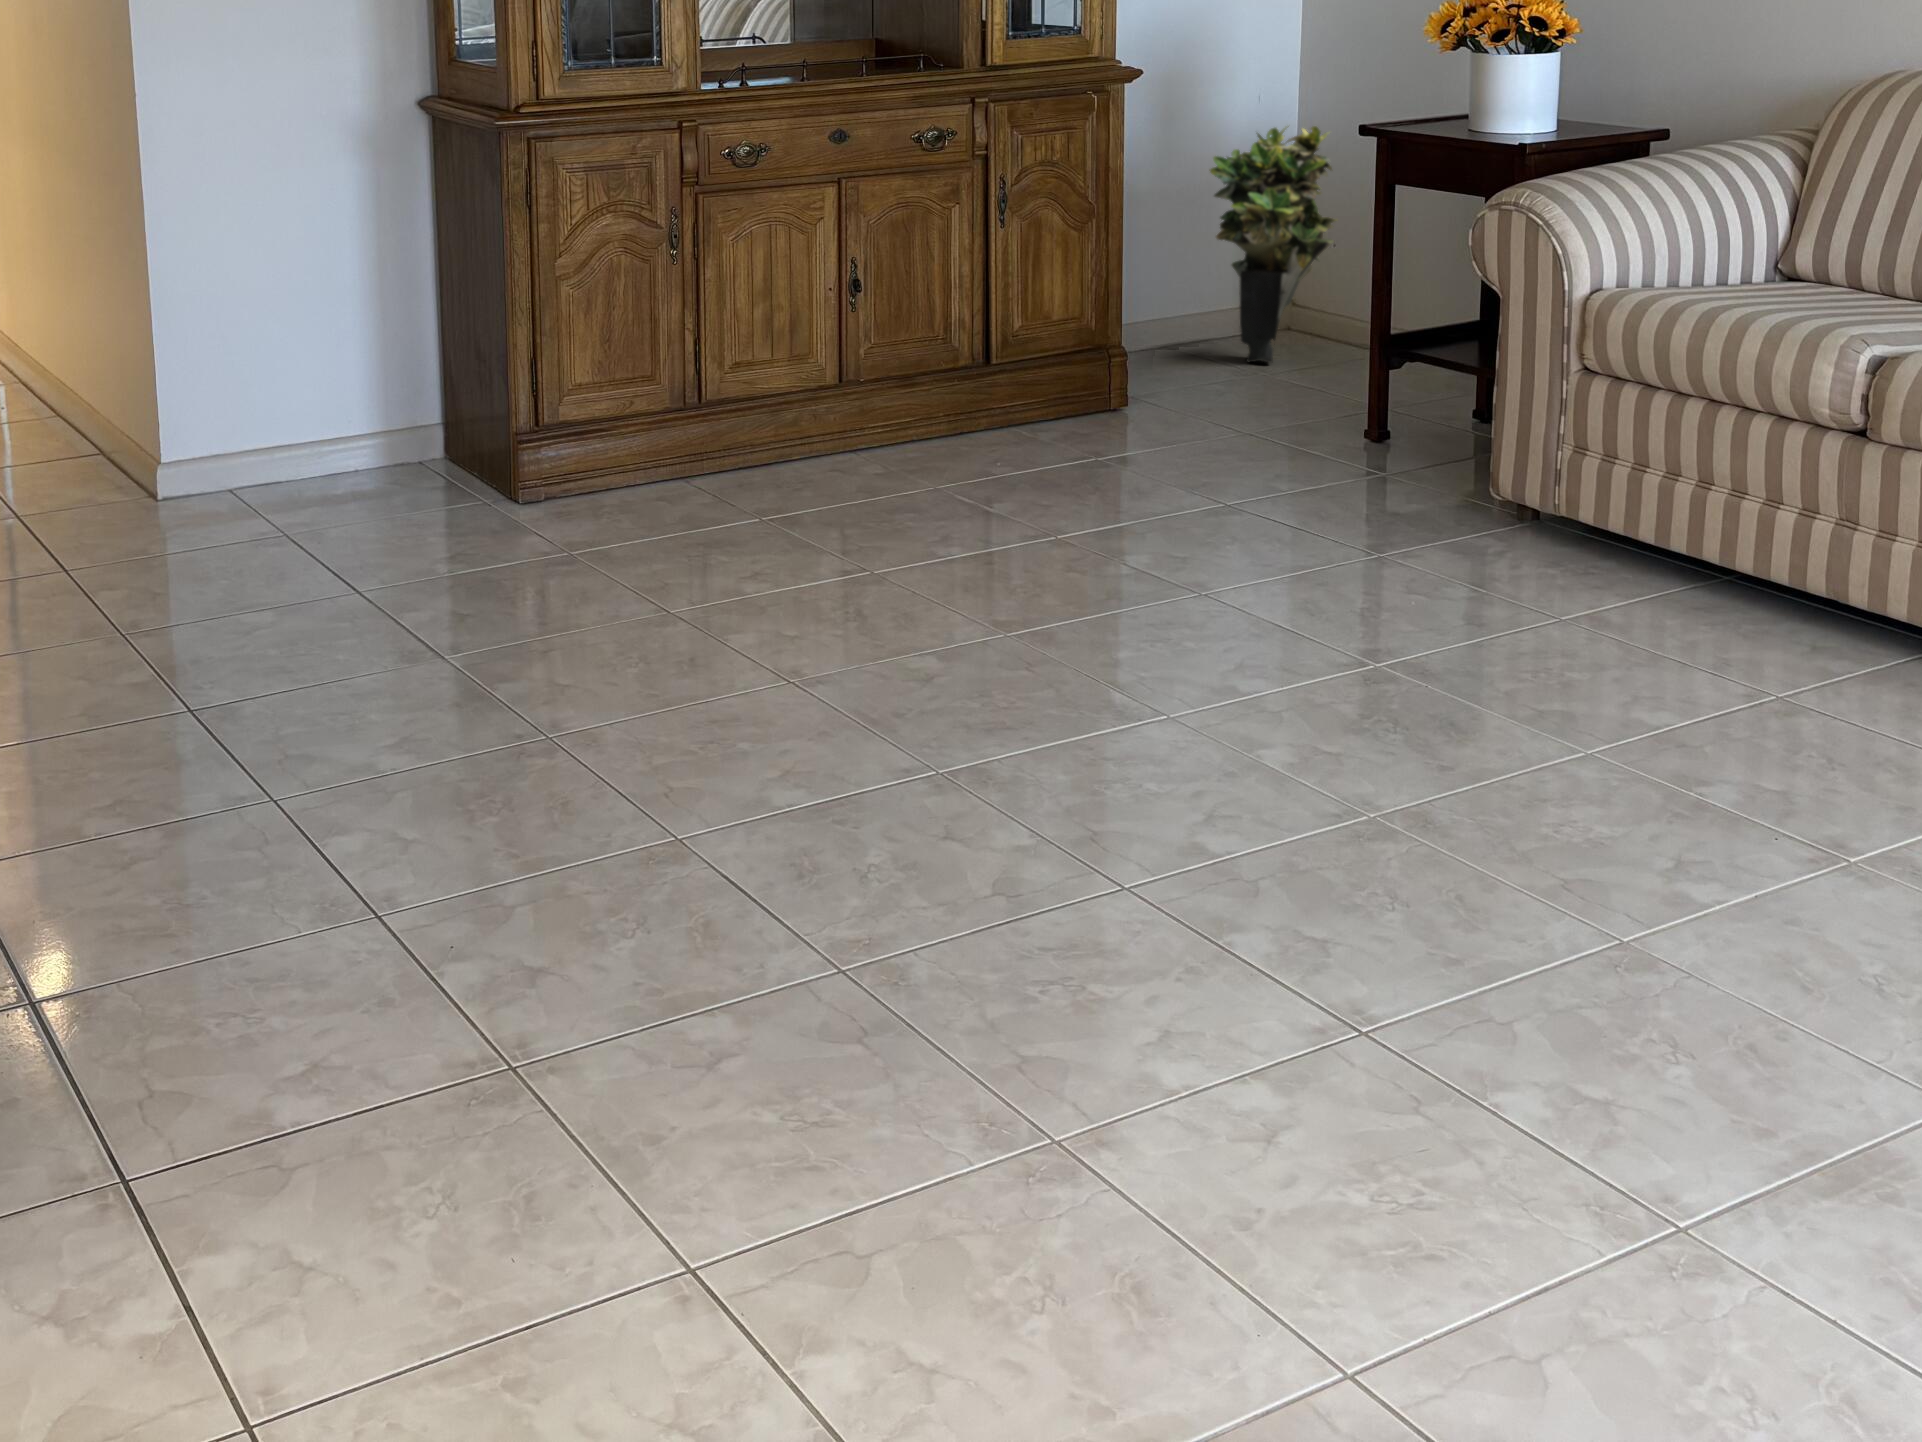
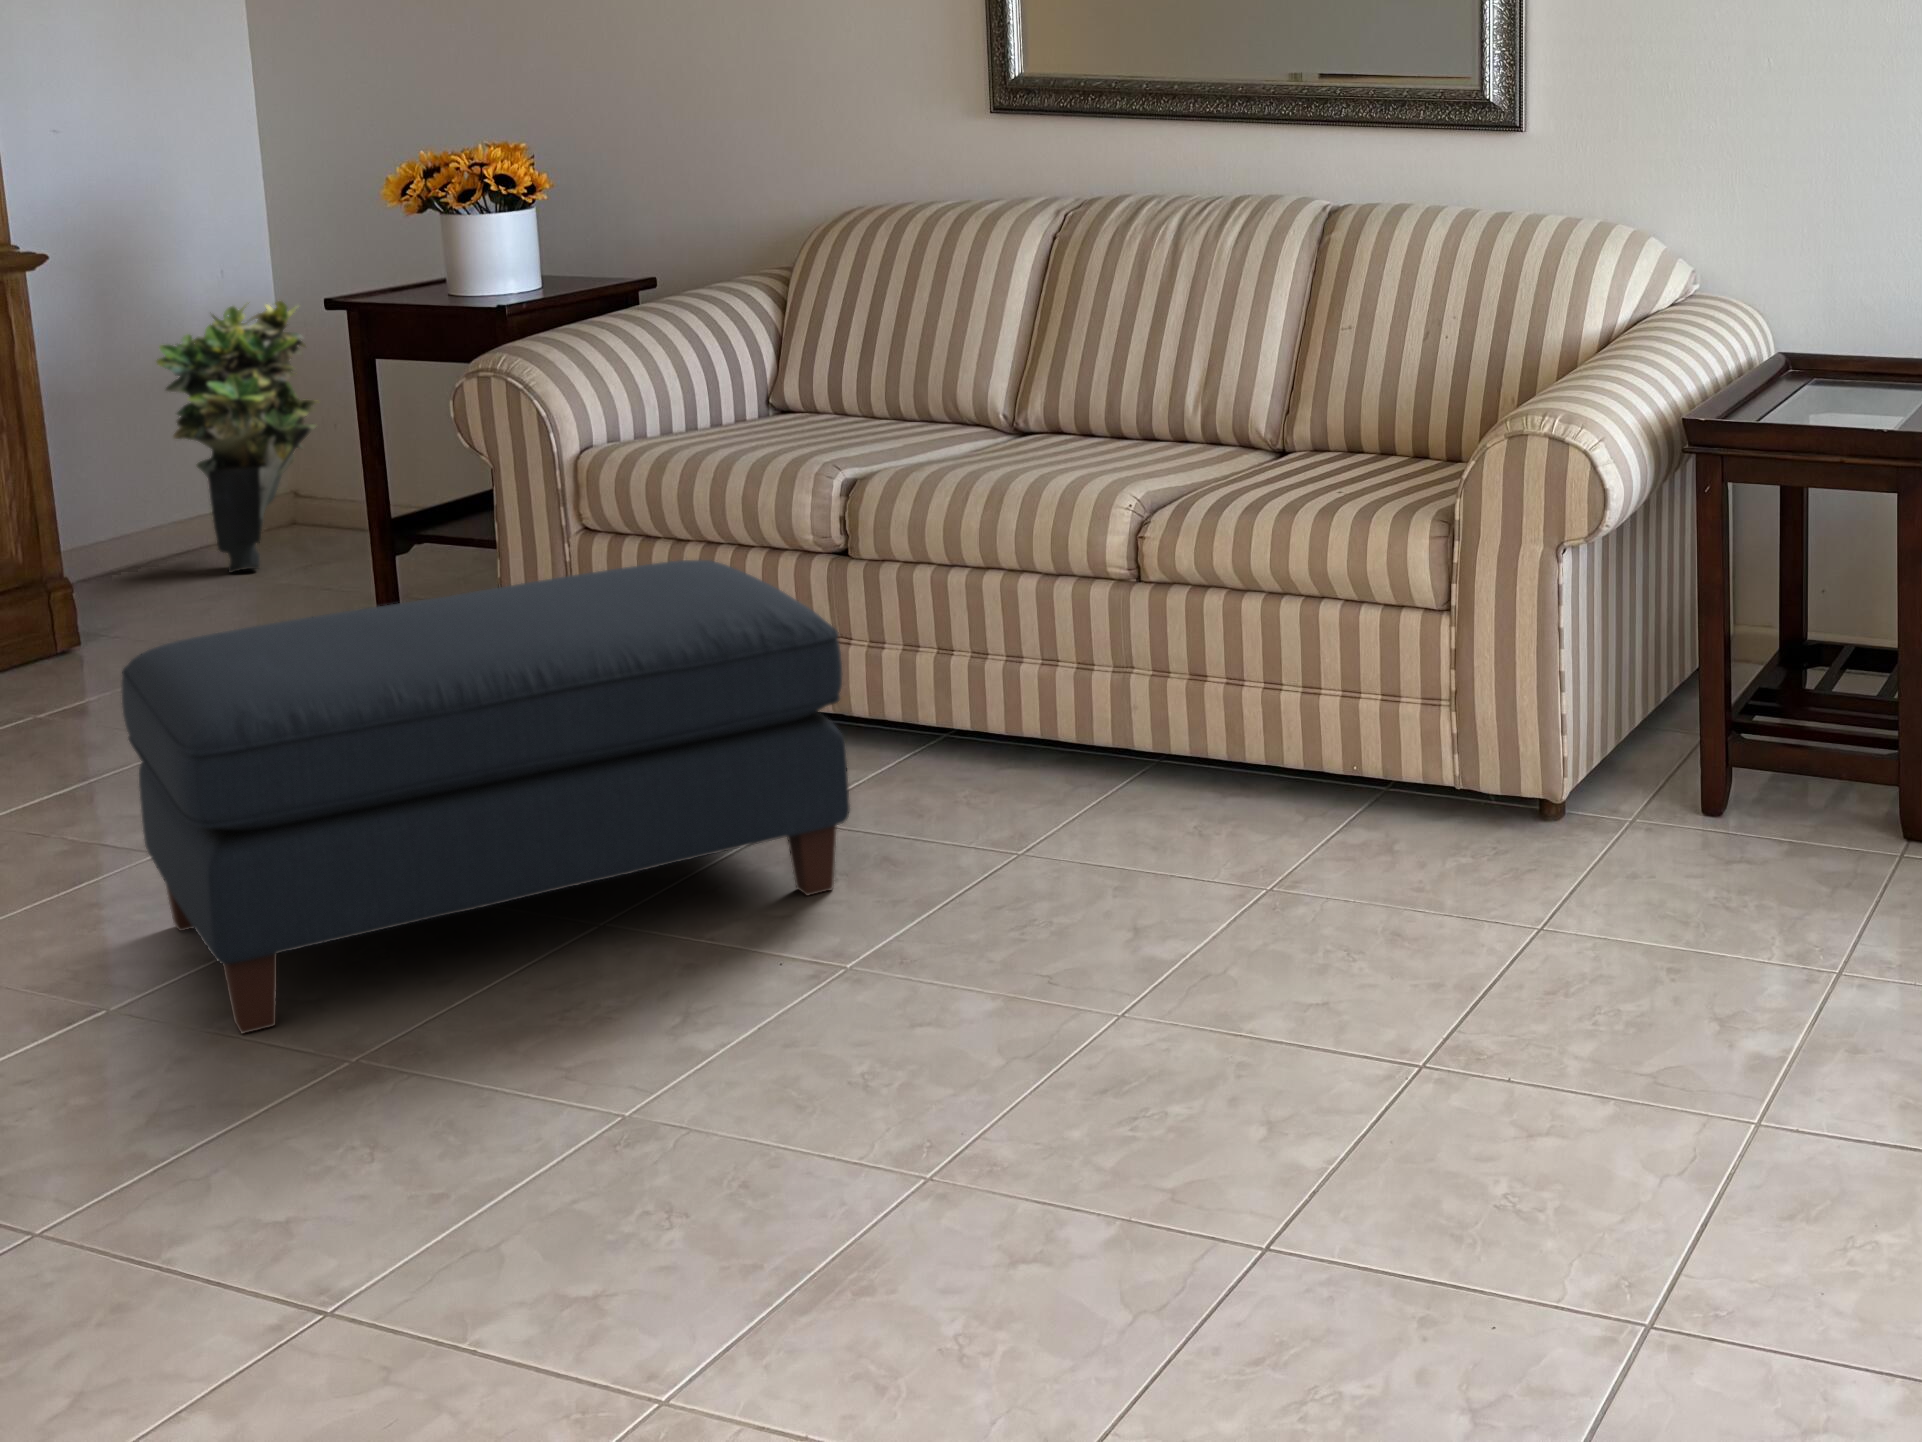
ottoman: none [1175,415,1871,789] -> present [122,560,850,1034]

